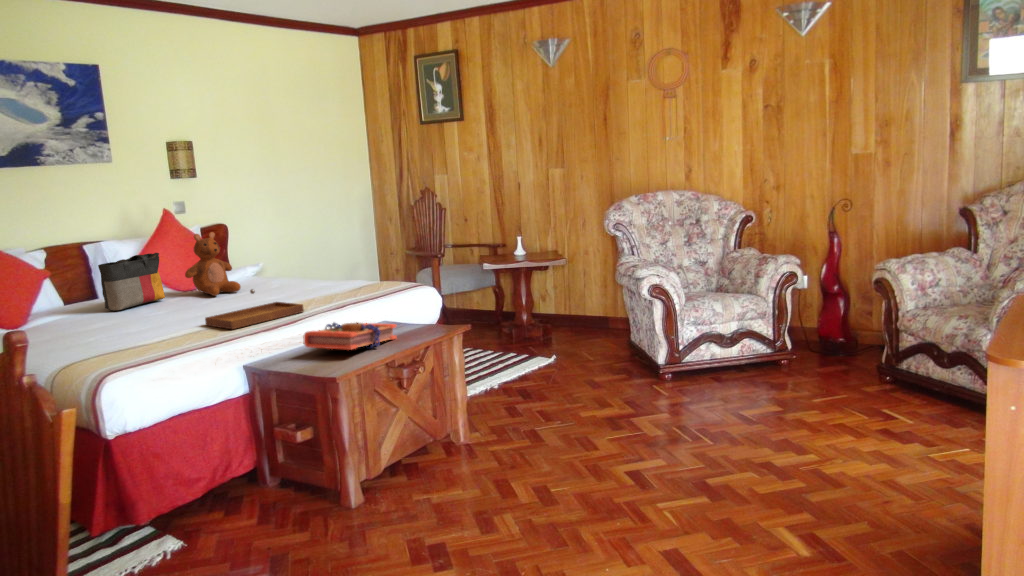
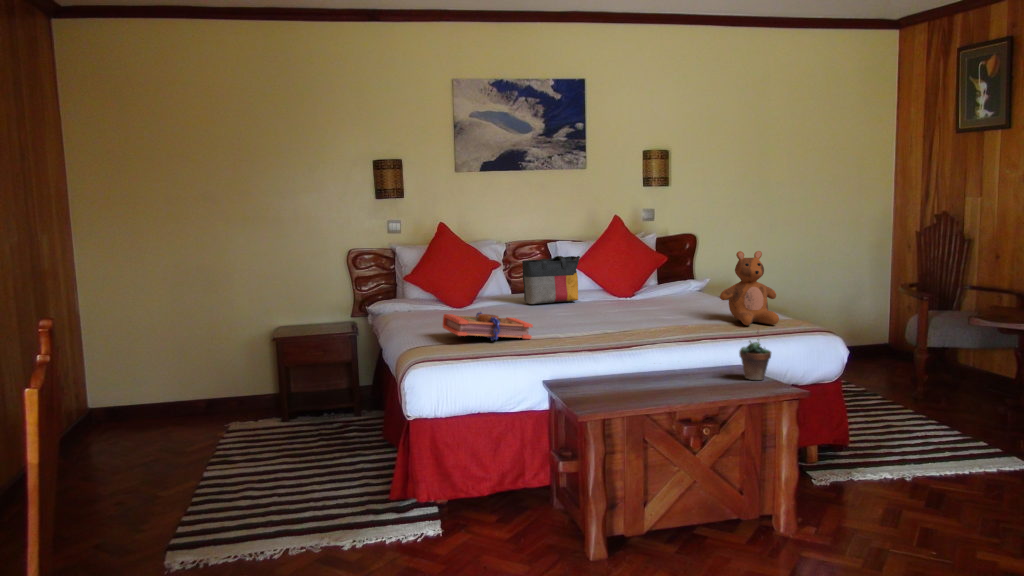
teddy bear: present [185,232,241,296] -> present [720,251,779,325]
succulent plant: none [406,288,432,332] -> present [739,331,771,380]
tray: present [205,289,304,329] -> none [564,302,659,337]
book: present [304,323,397,350] -> present [443,312,533,341]

